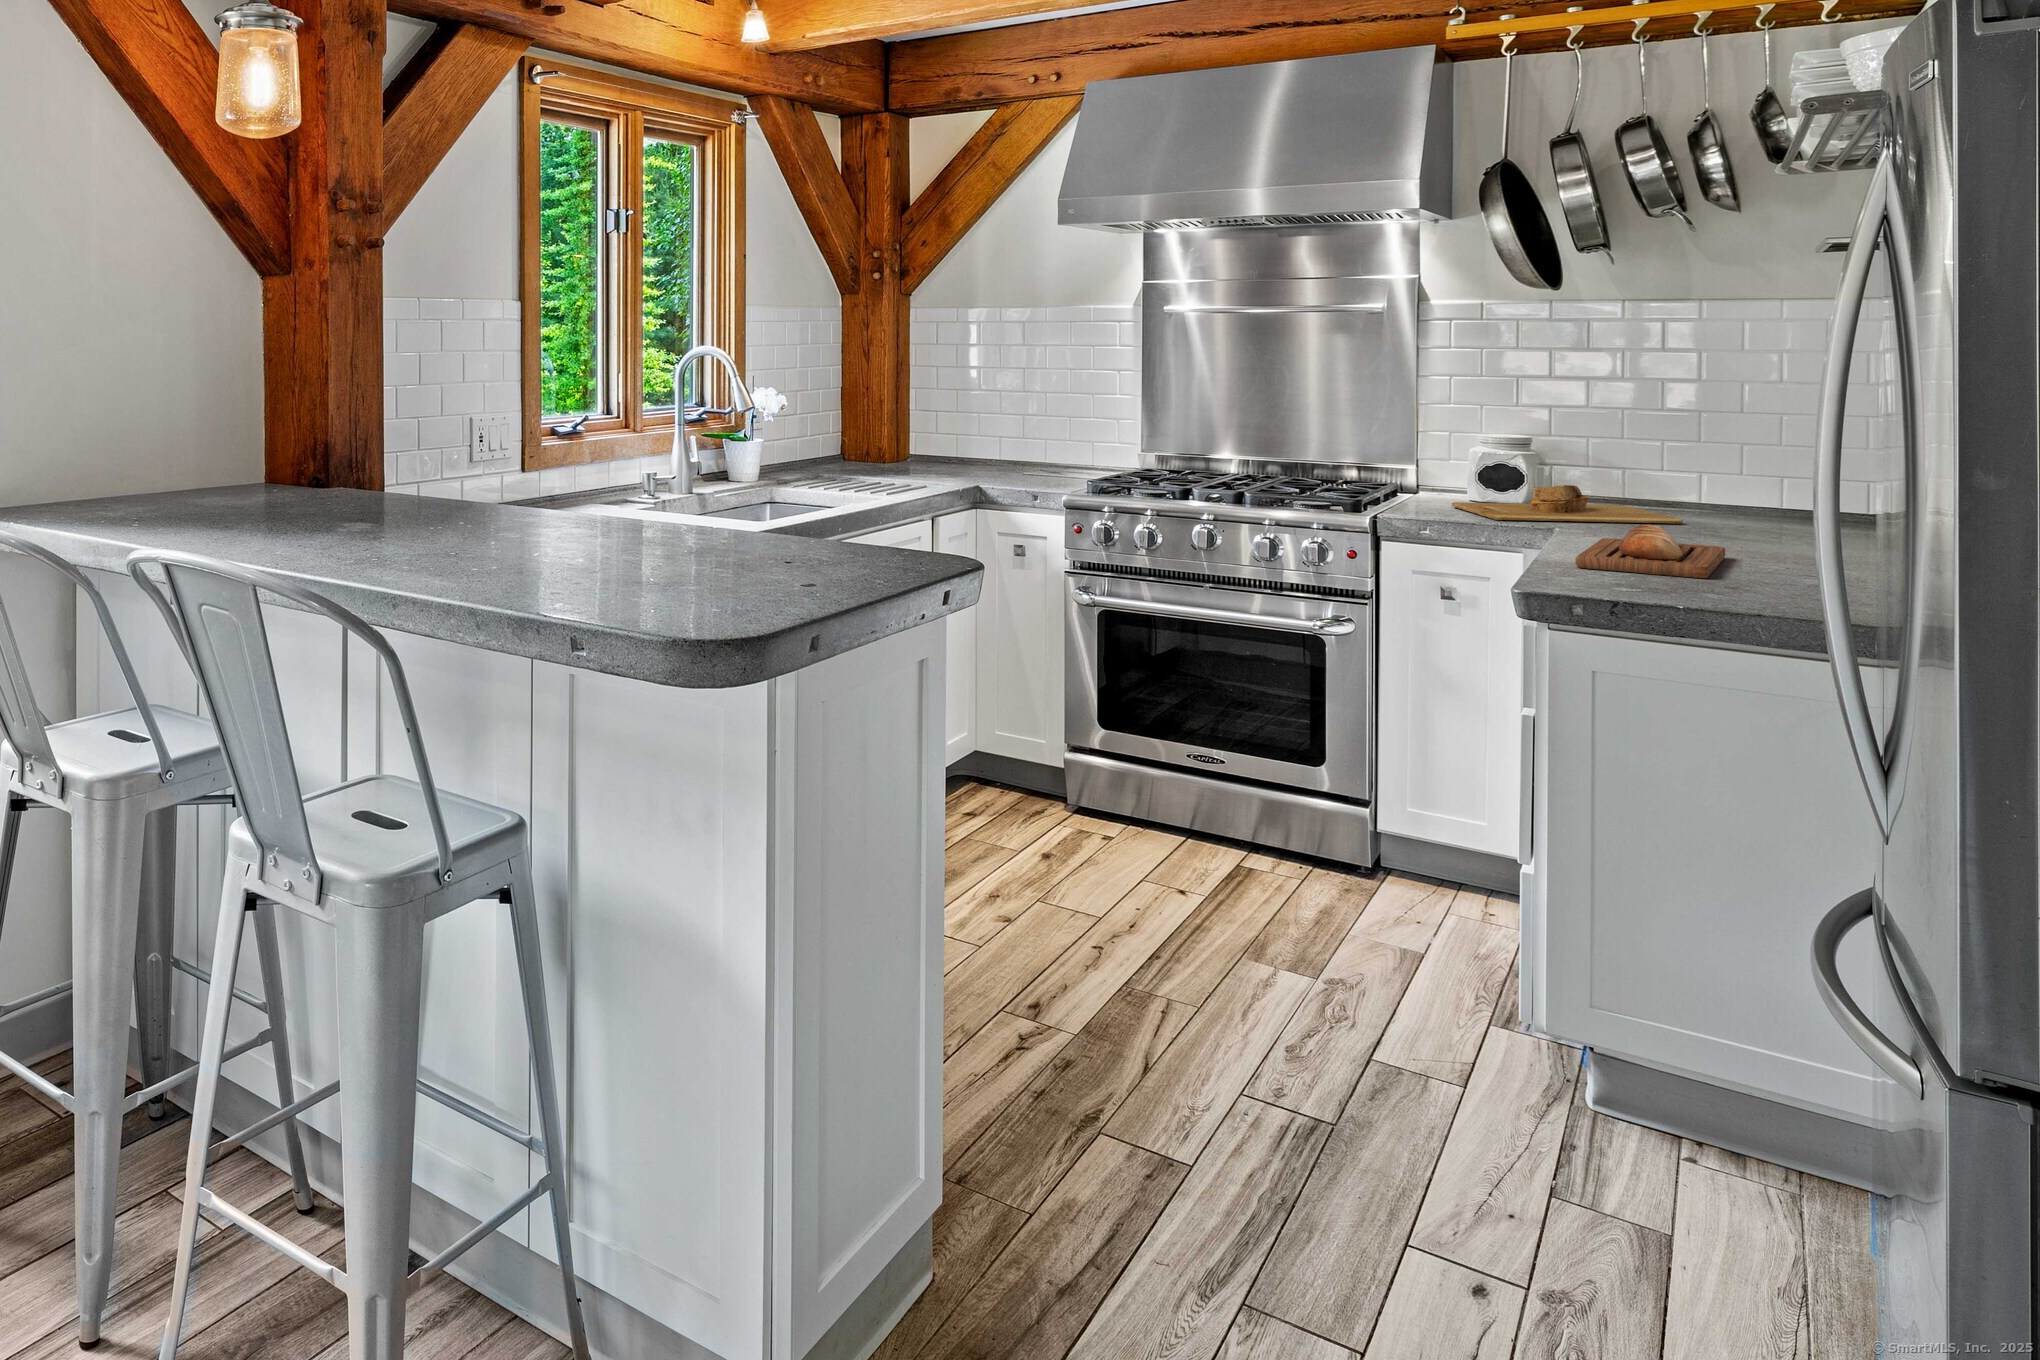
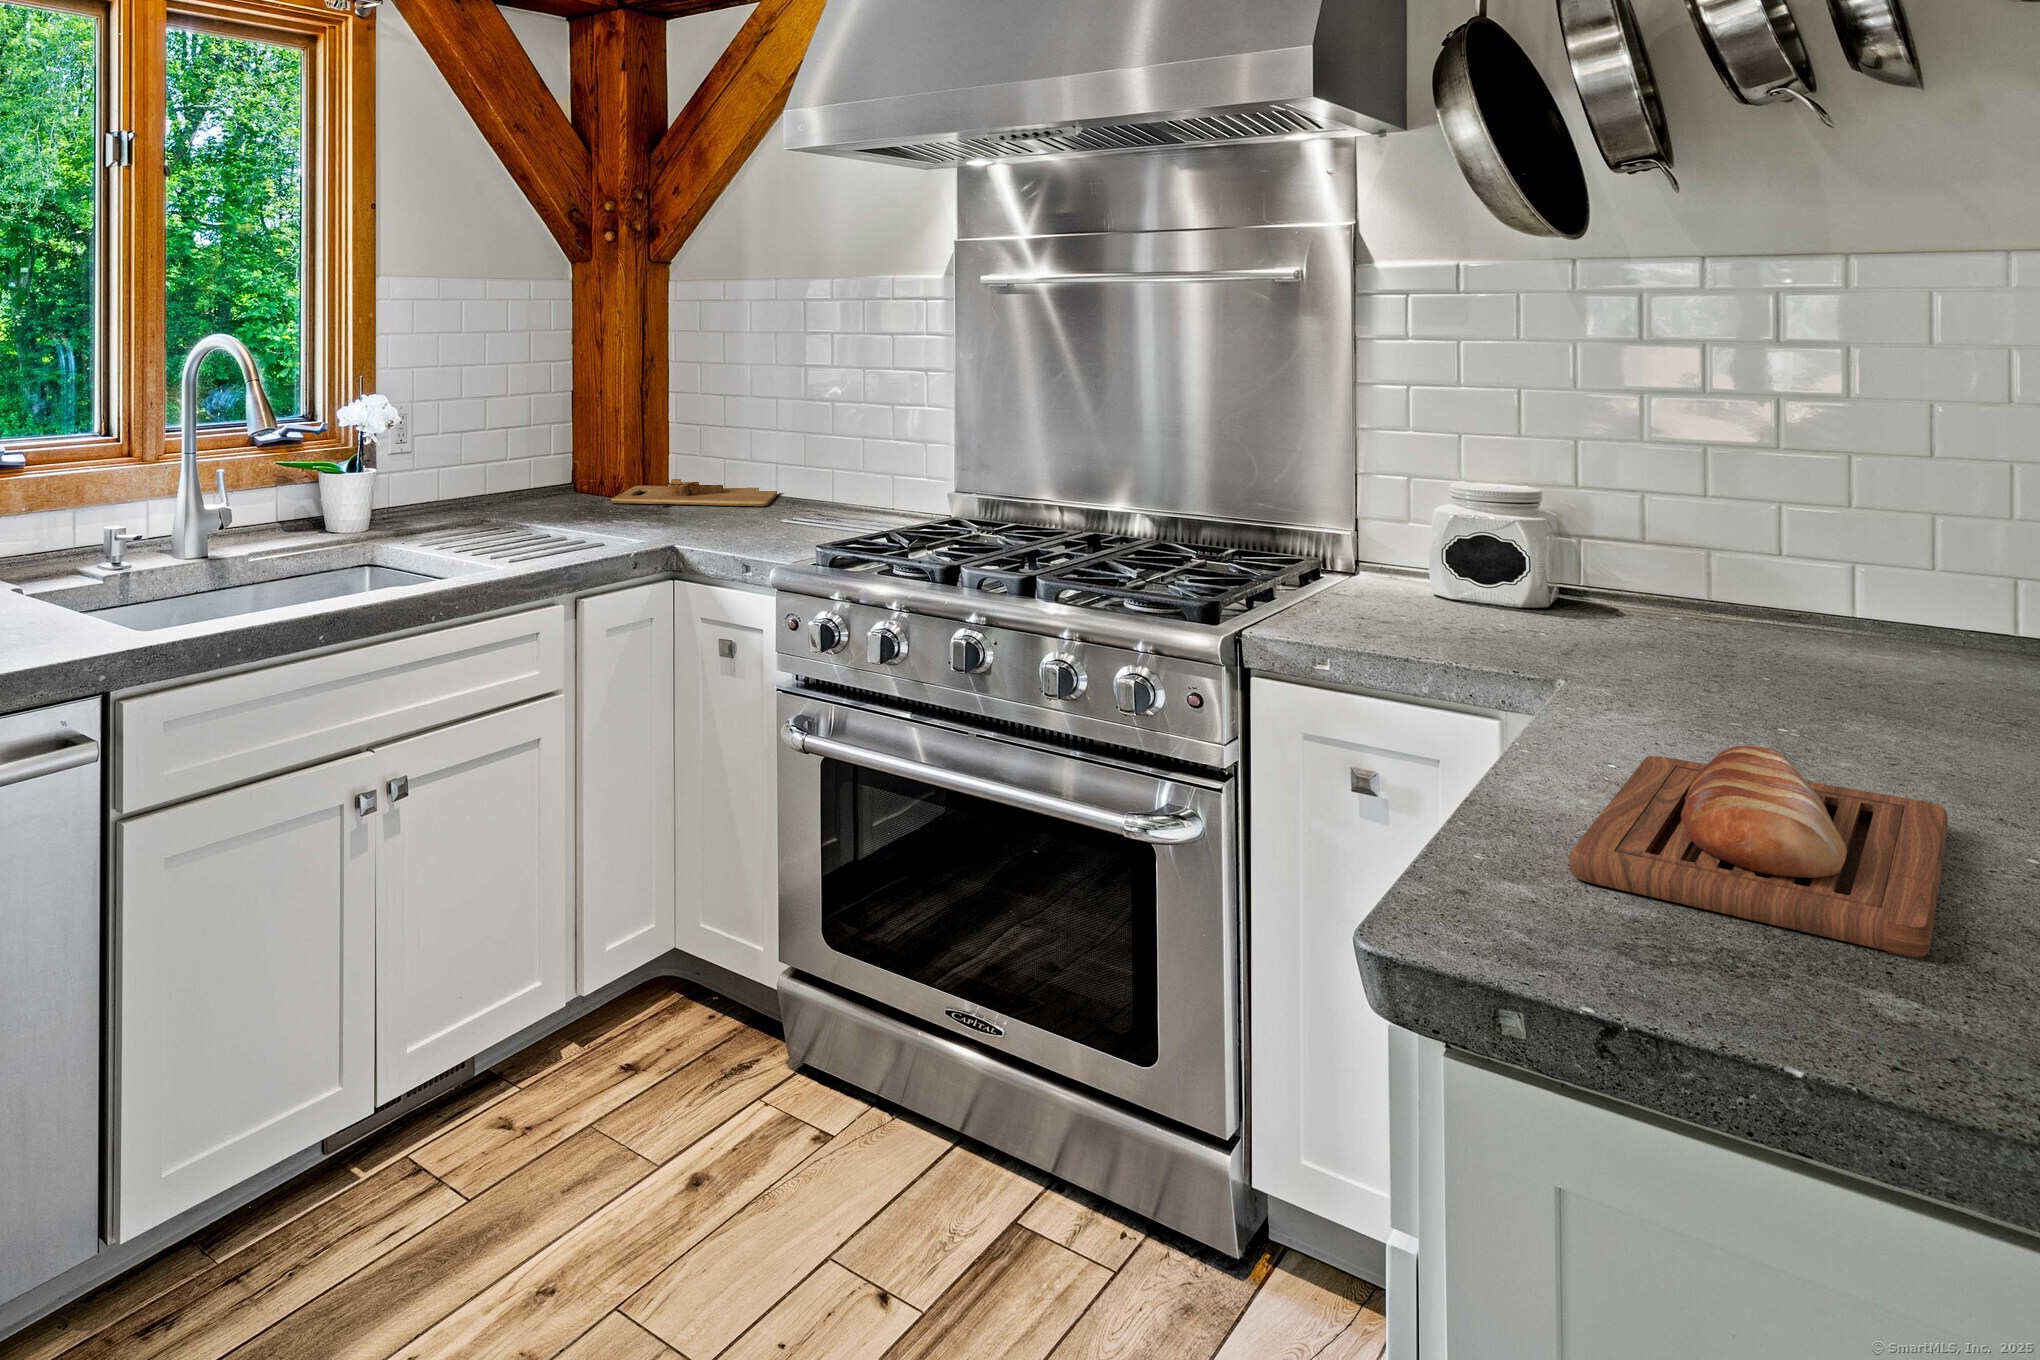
cutting board: present [1452,485,1683,524] -> present [611,479,778,506]

